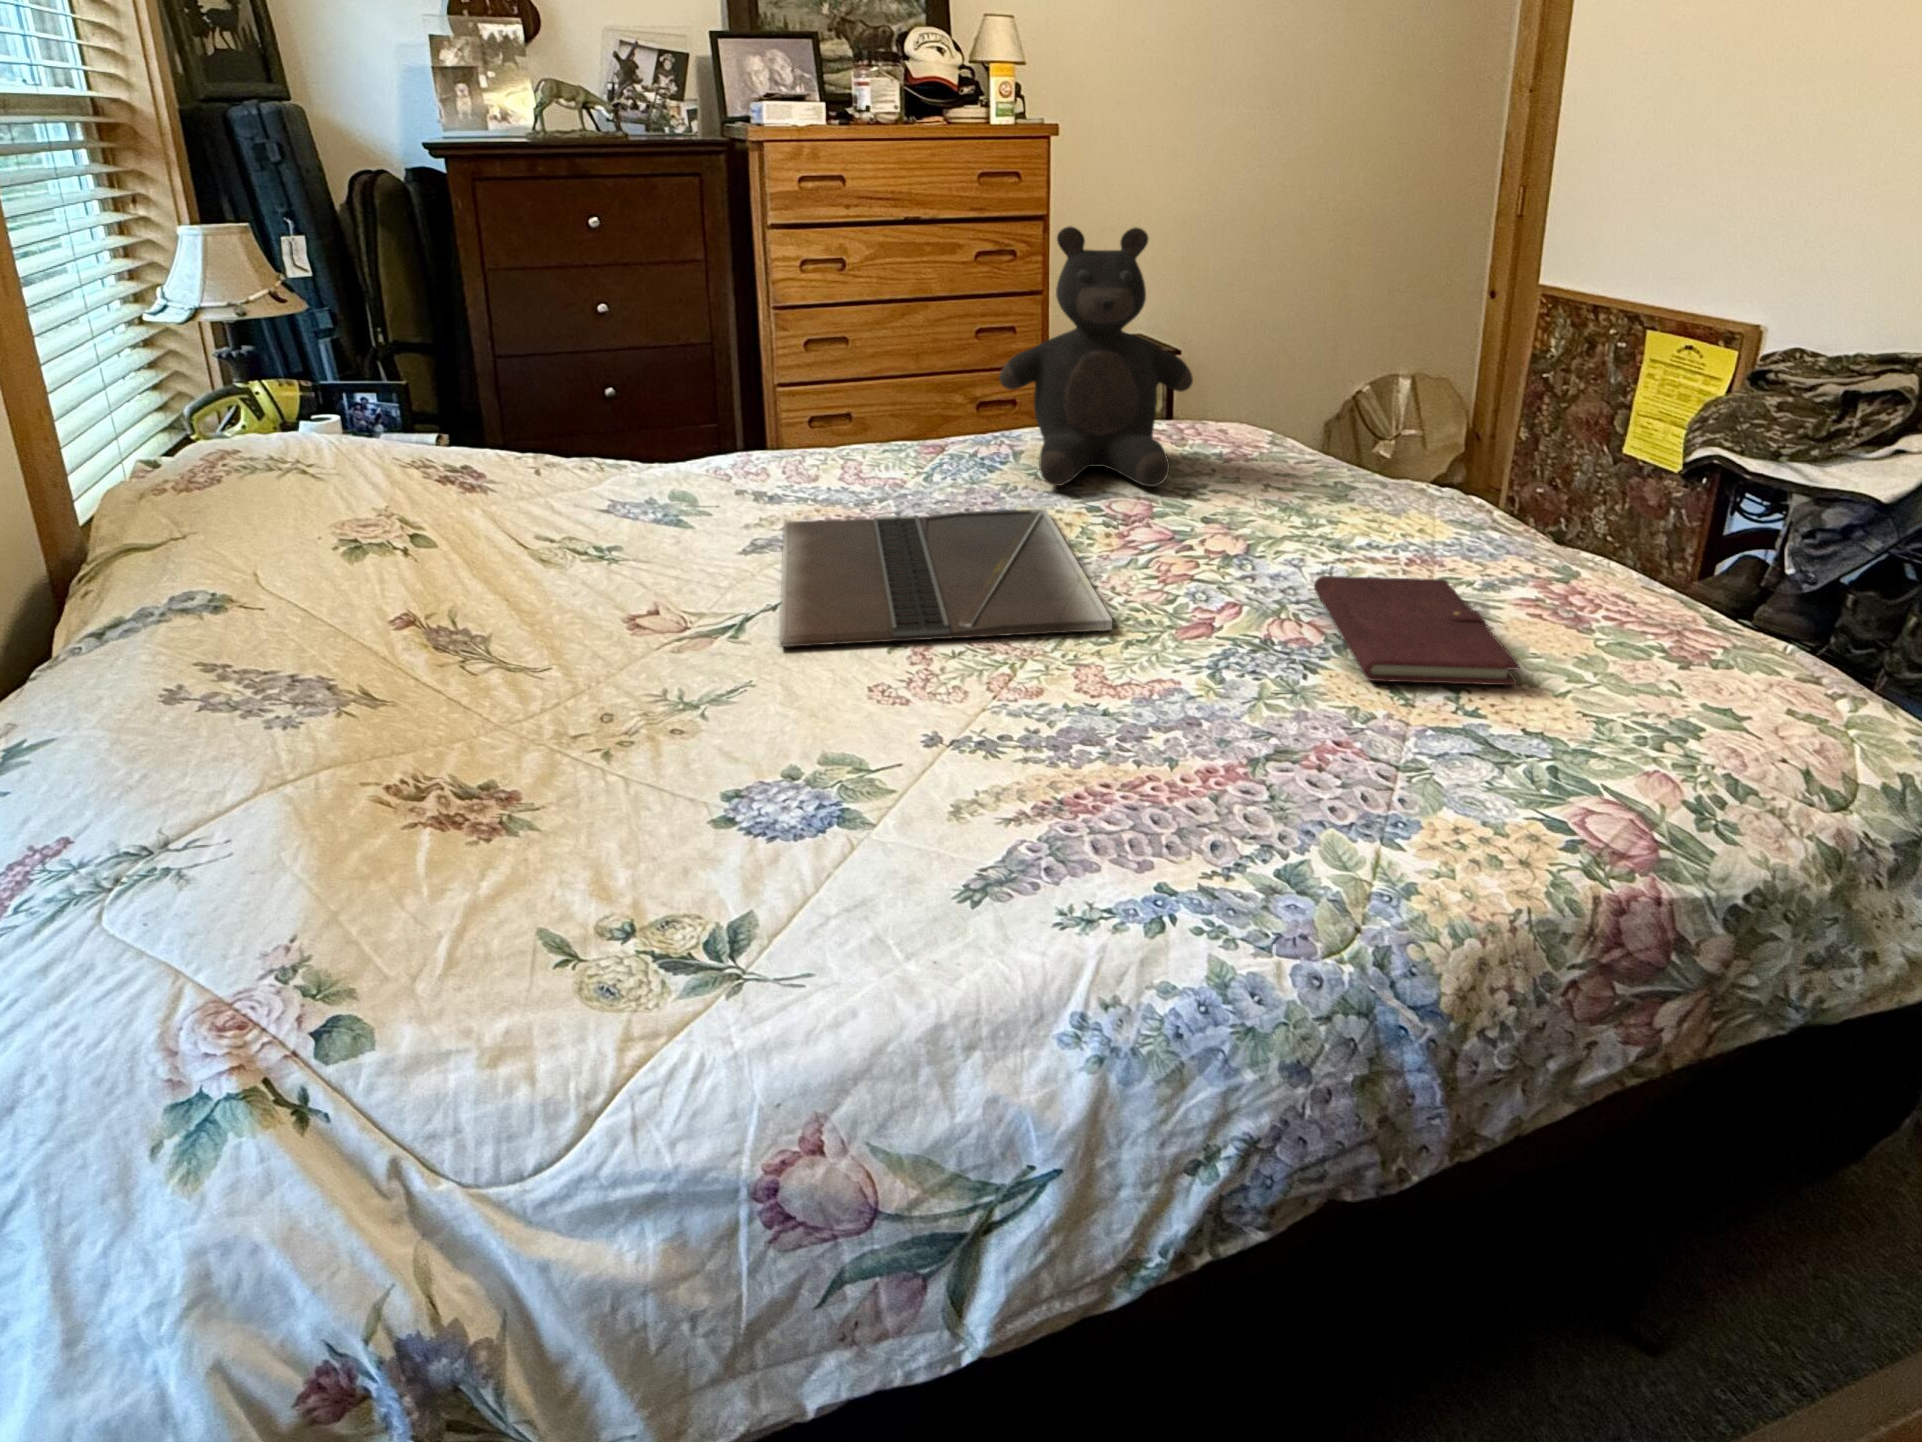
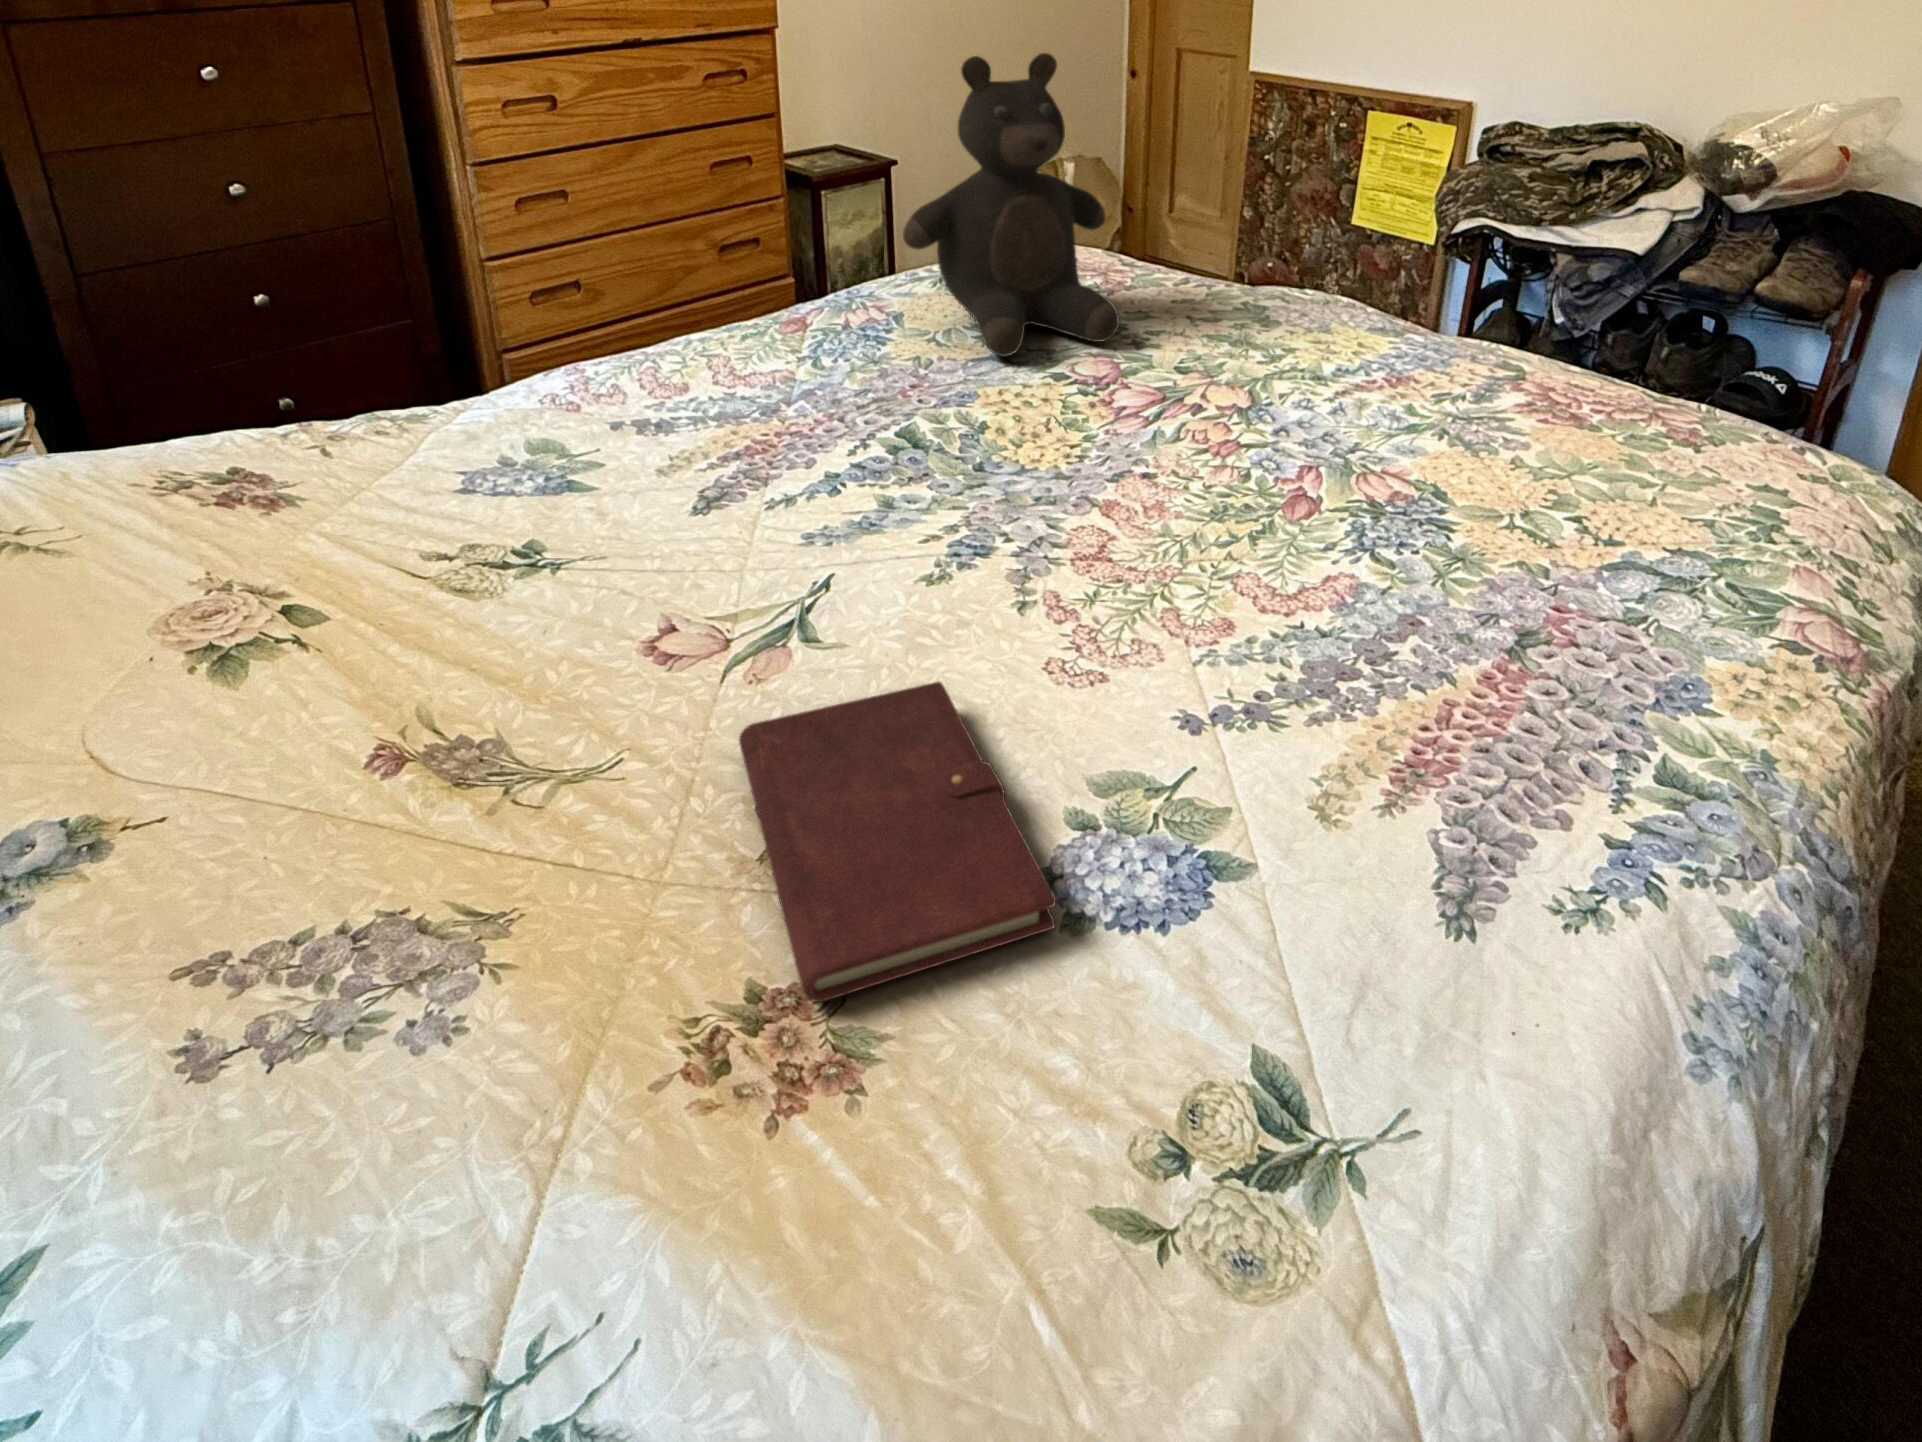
laptop: present [780,509,1112,647] -> none [740,389,1230,646]
notebook: present [1314,576,1519,685] -> present [739,682,1056,1002]

